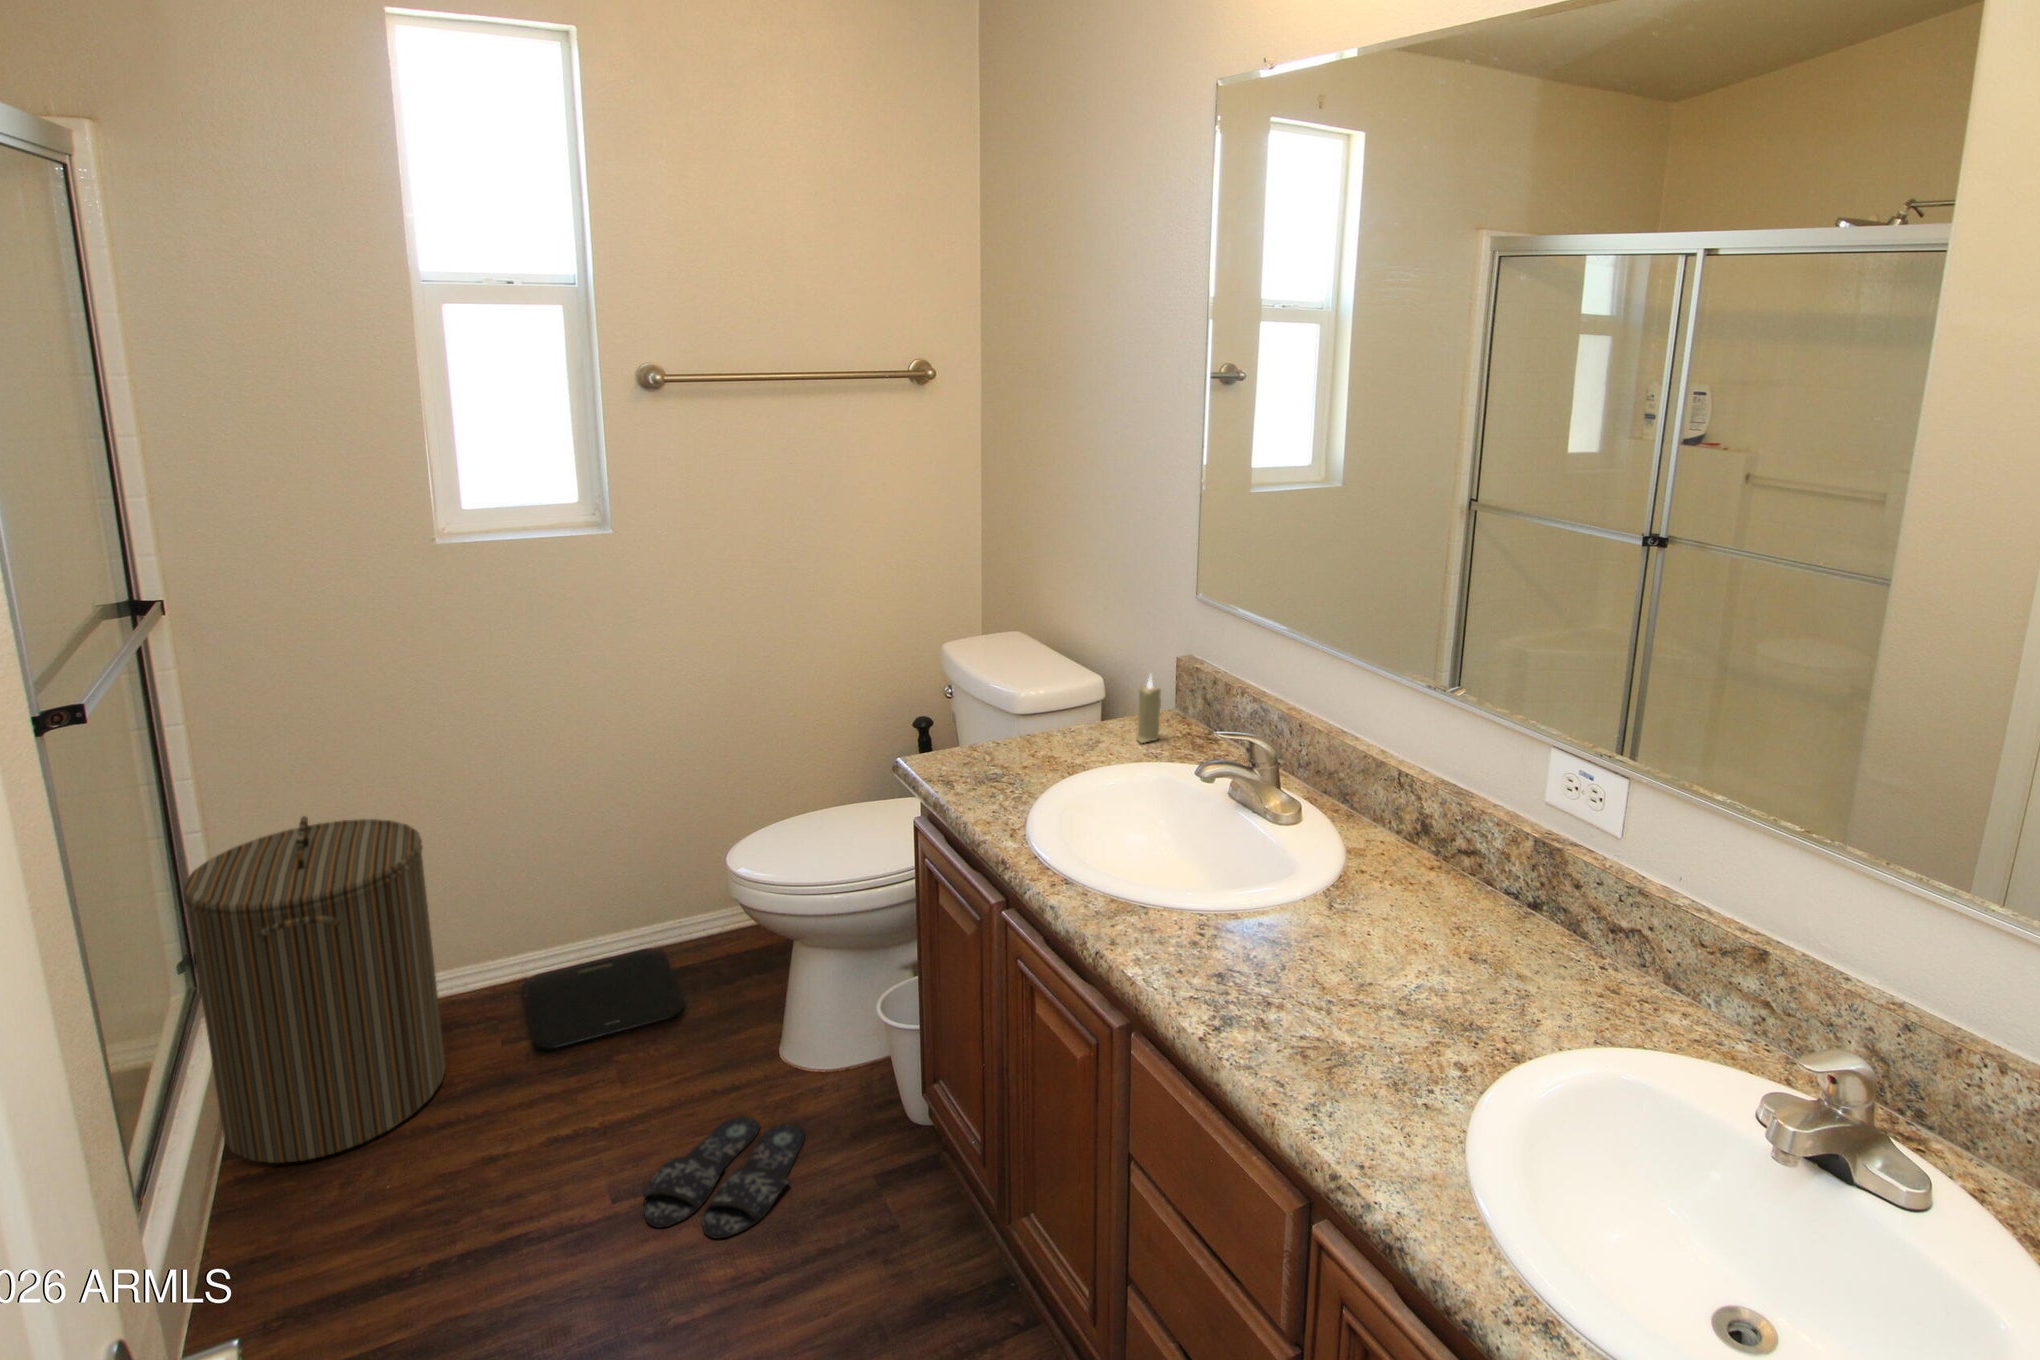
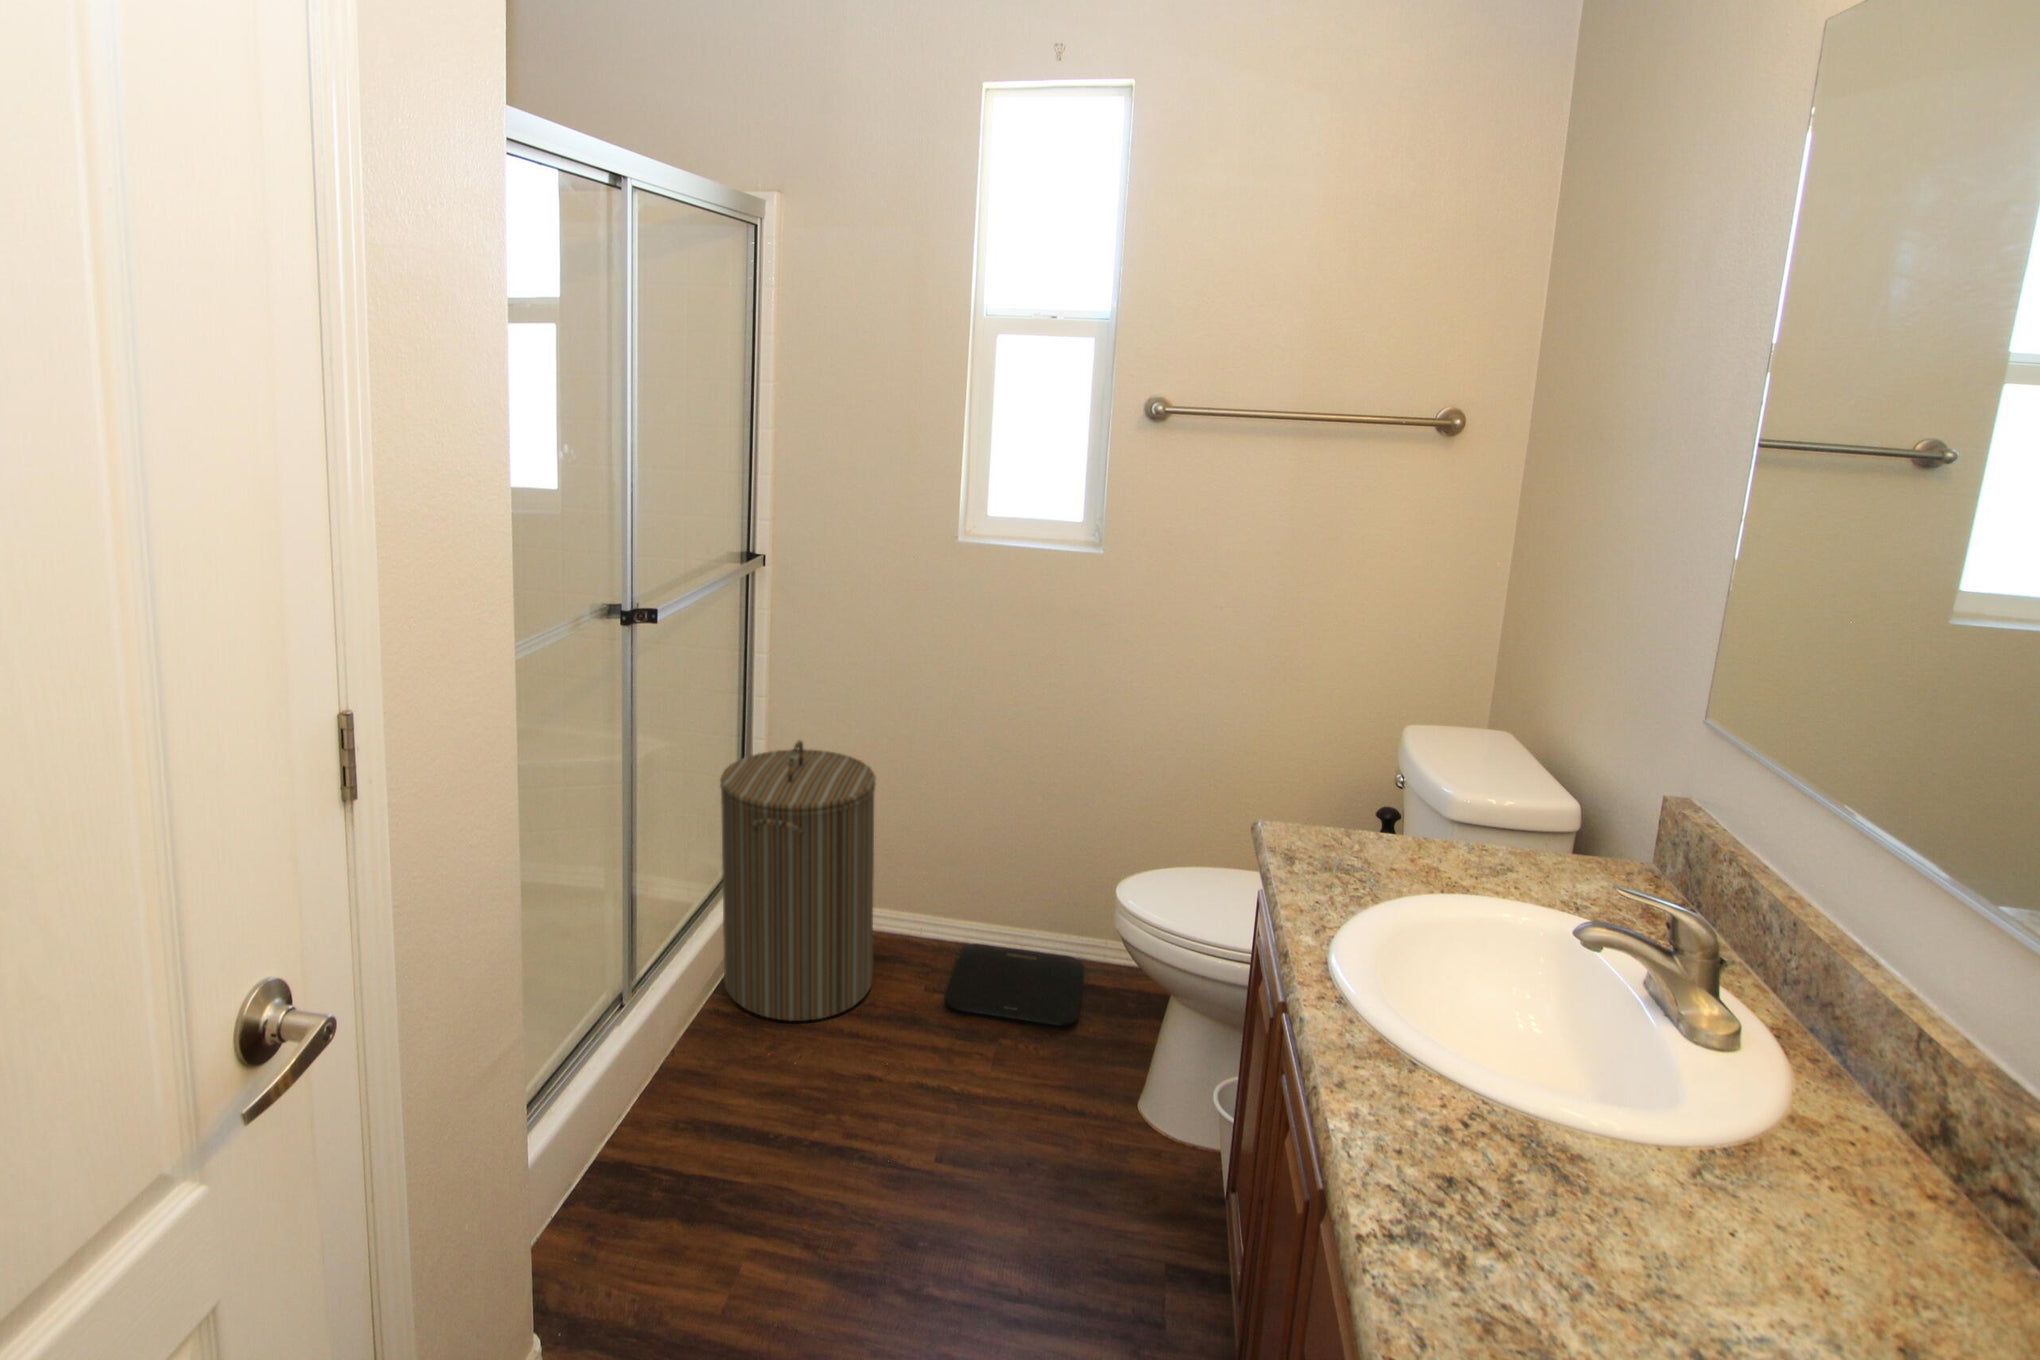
candle: present [1136,676,1161,743] -> none [1552,791,1597,882]
slippers: present [644,1116,805,1239] -> none [966,1137,1130,1246]

